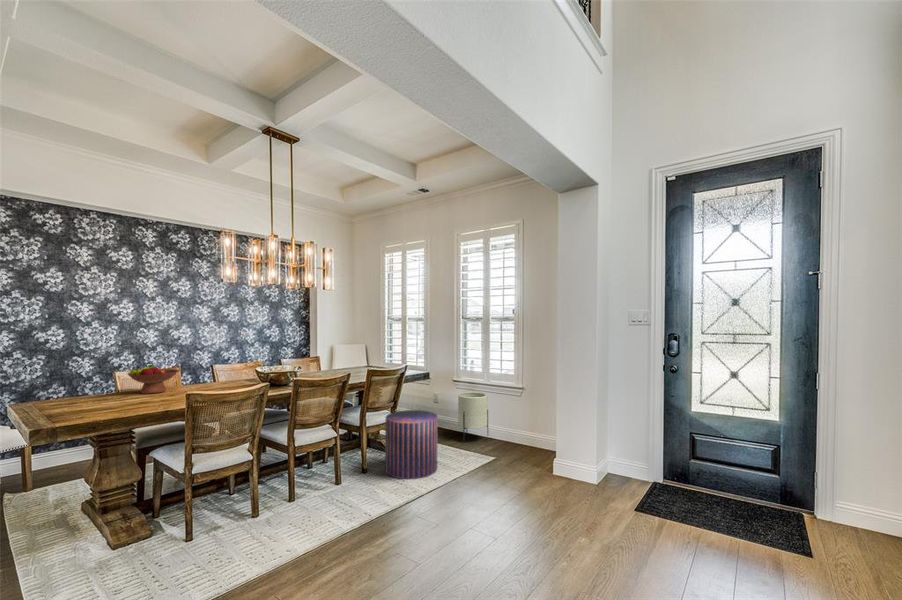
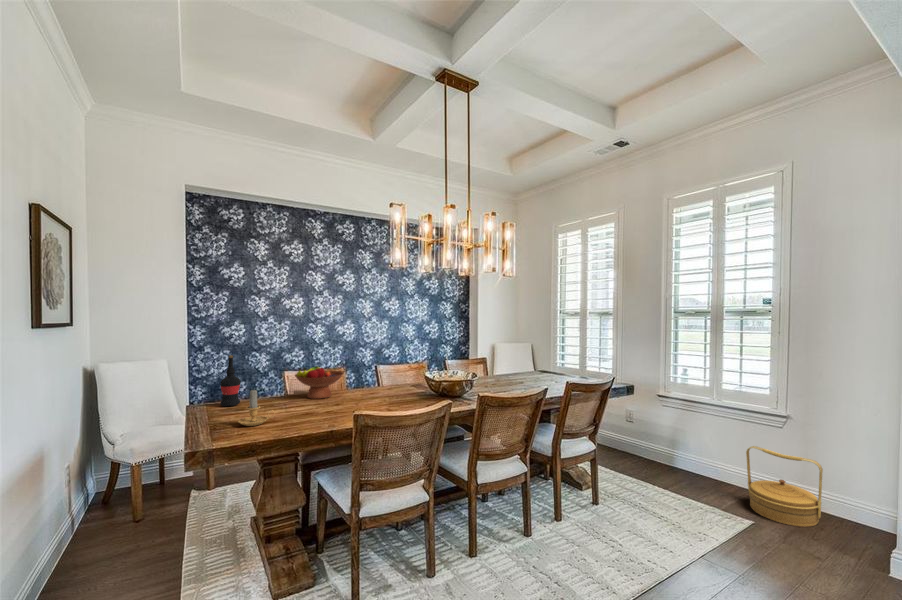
wine bottle: none [46,357,69,403] -> present [220,355,240,406]
candle: none [73,382,111,414] -> present [238,390,275,426]
planter: present [458,392,488,442] -> none [674,416,724,488]
woven basket: none [498,407,535,455] -> present [746,446,823,527]
pouf: present [385,410,437,479] -> none [587,440,666,546]

